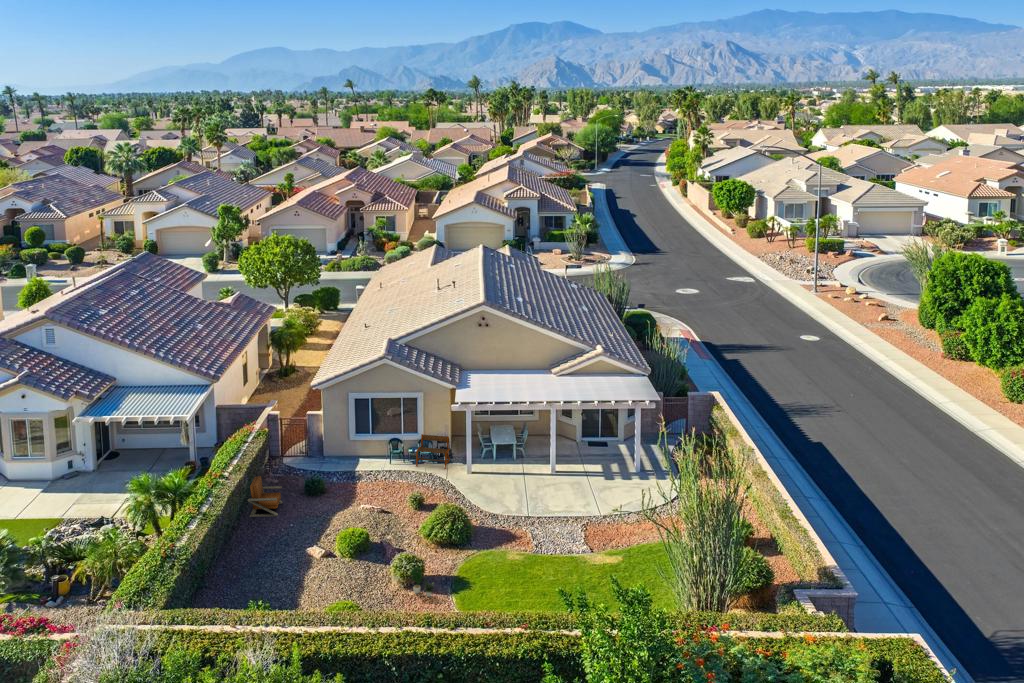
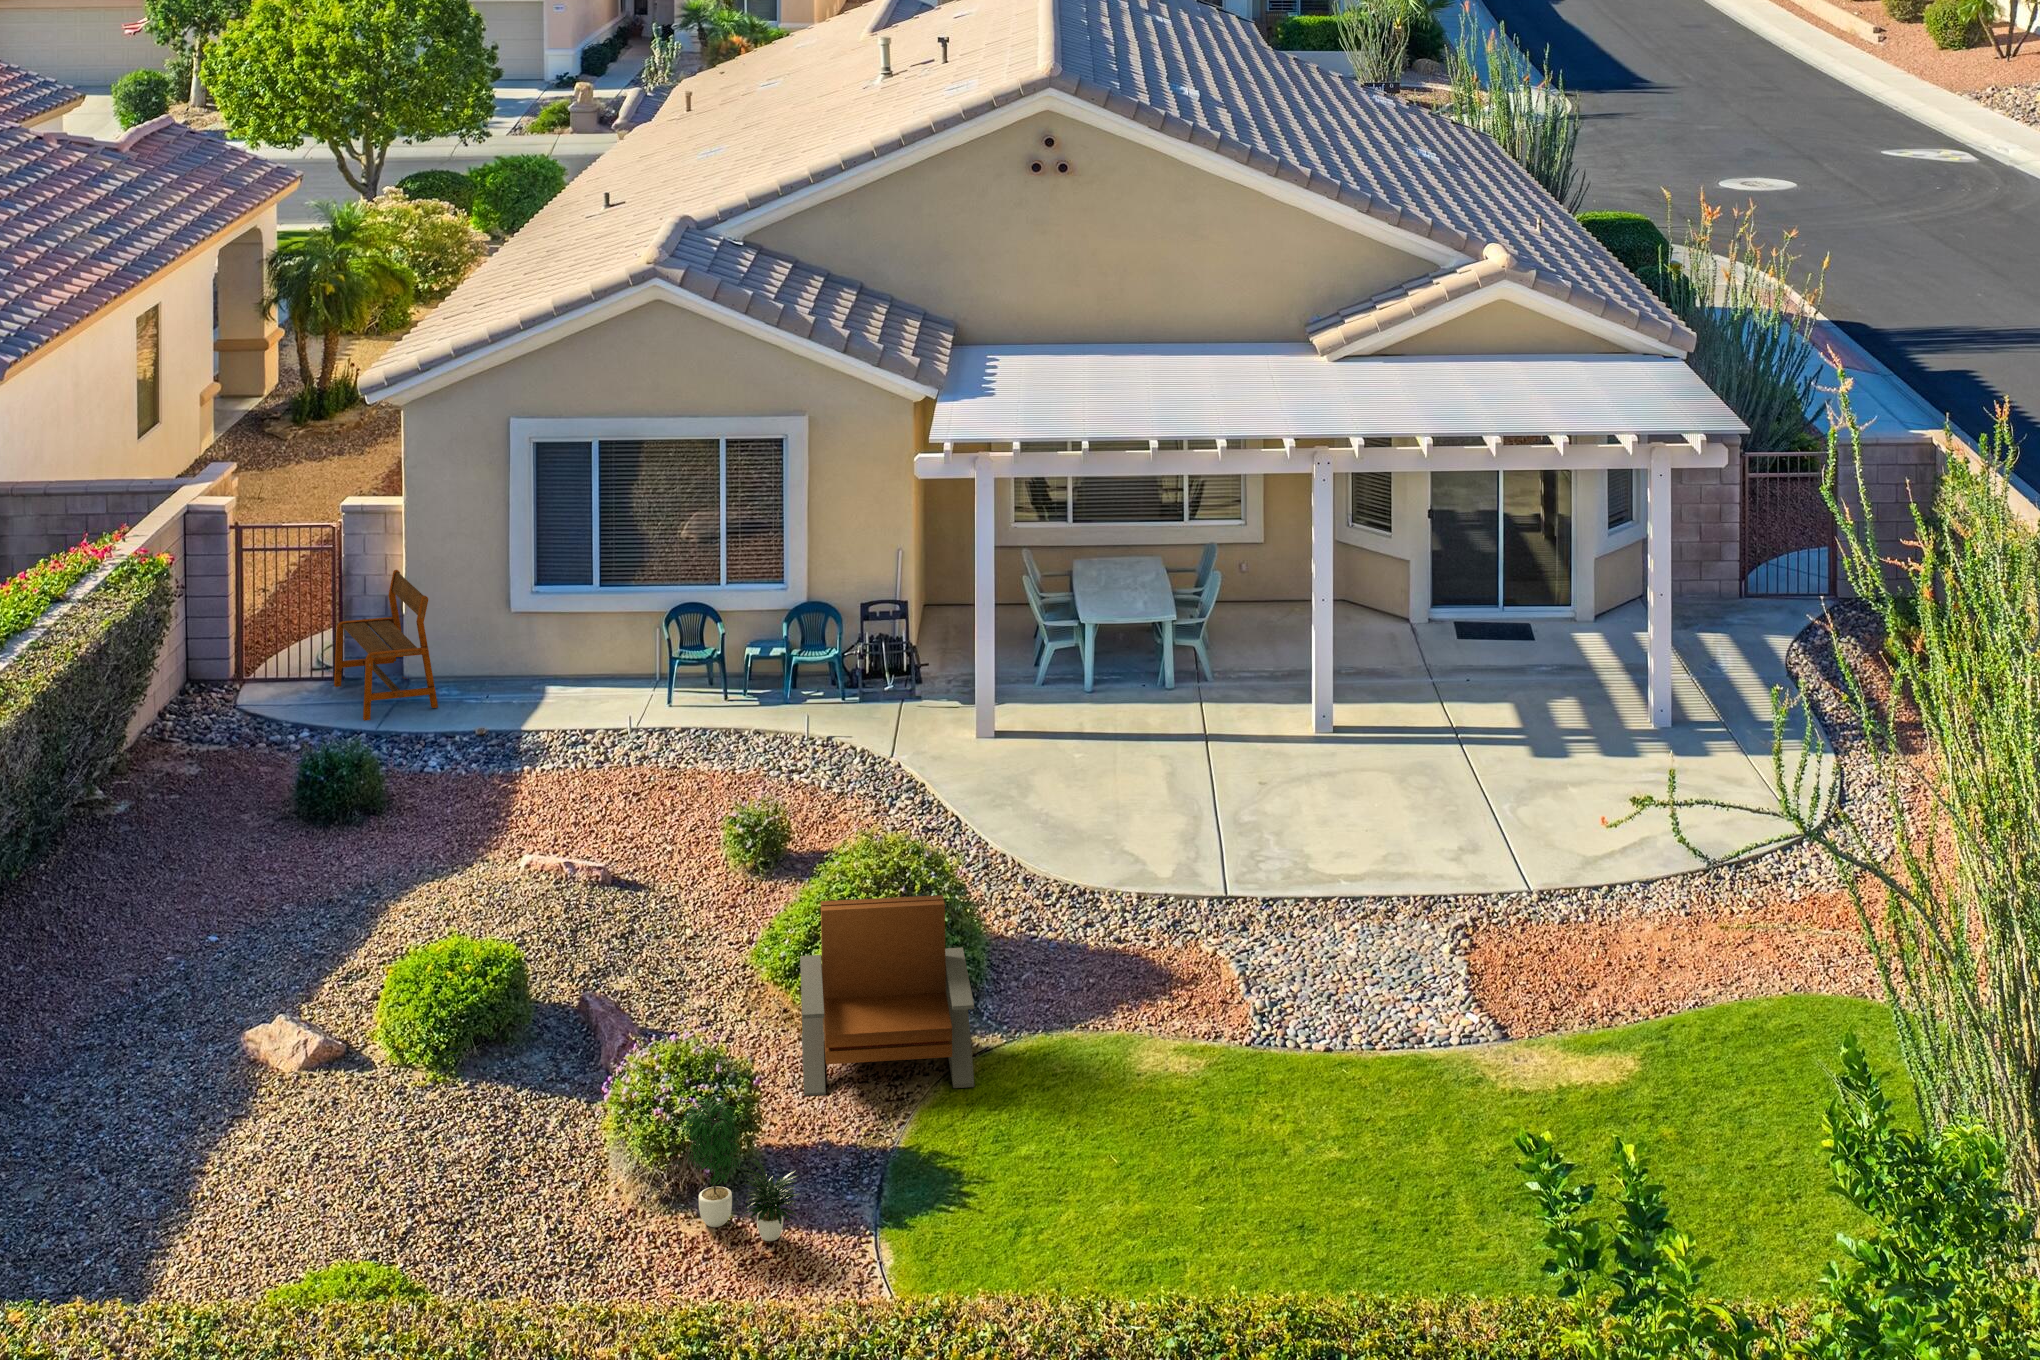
bench: present [416,434,450,469] -> present [334,570,438,721]
lounge chair: present [248,476,282,517] -> present [800,895,974,1096]

